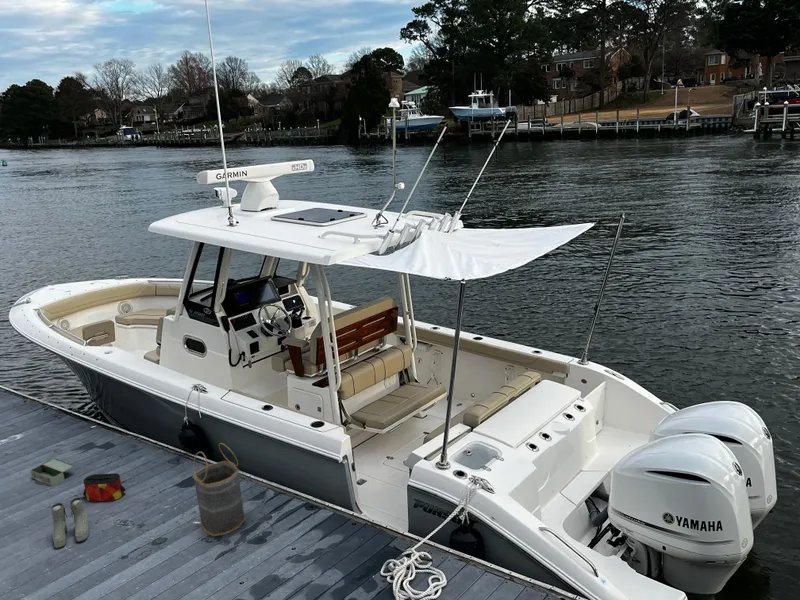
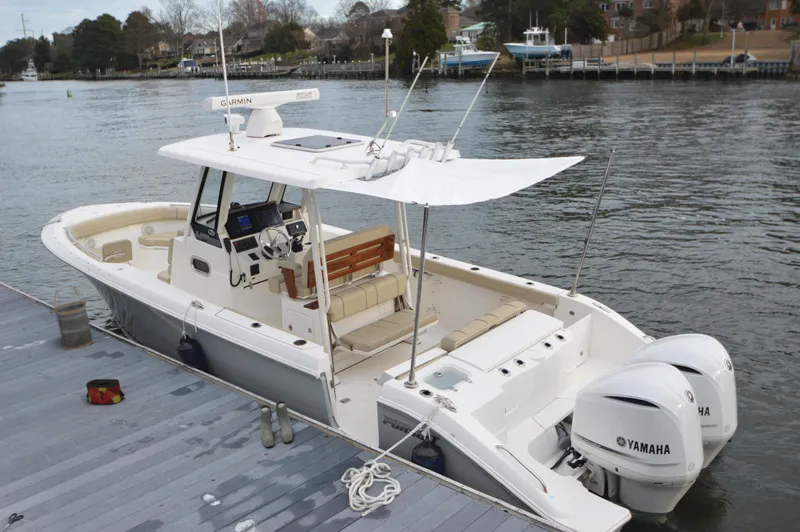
basket: present [193,443,246,536] -> present [54,287,93,350]
toolbox: present [31,458,74,486] -> none [44,364,83,389]
boots: present [51,498,89,548] -> present [260,401,293,447]

